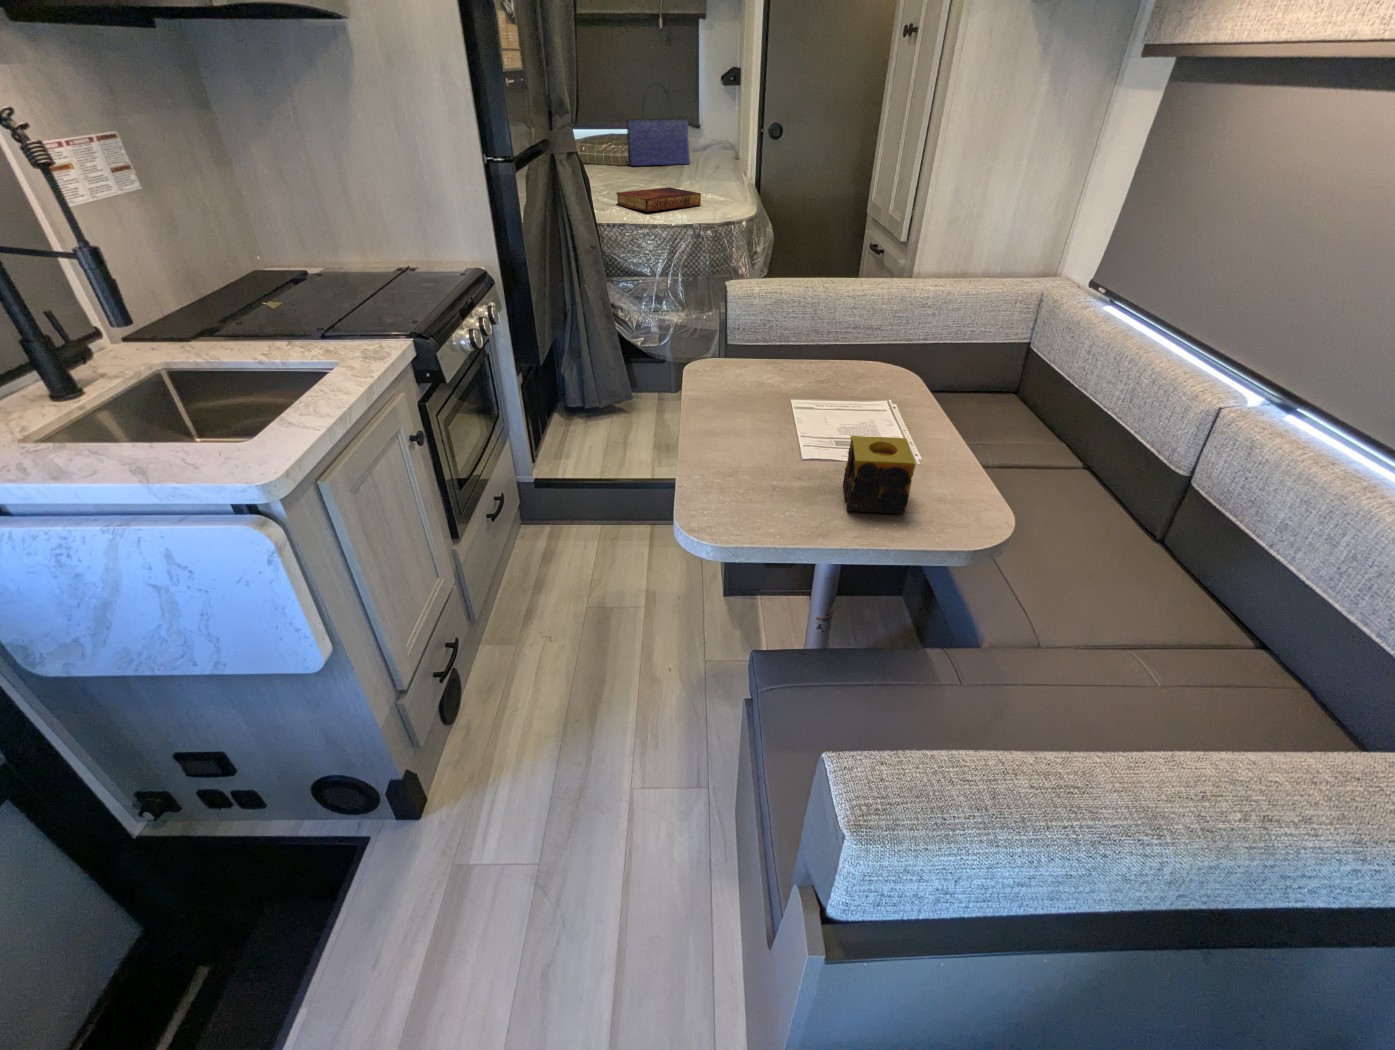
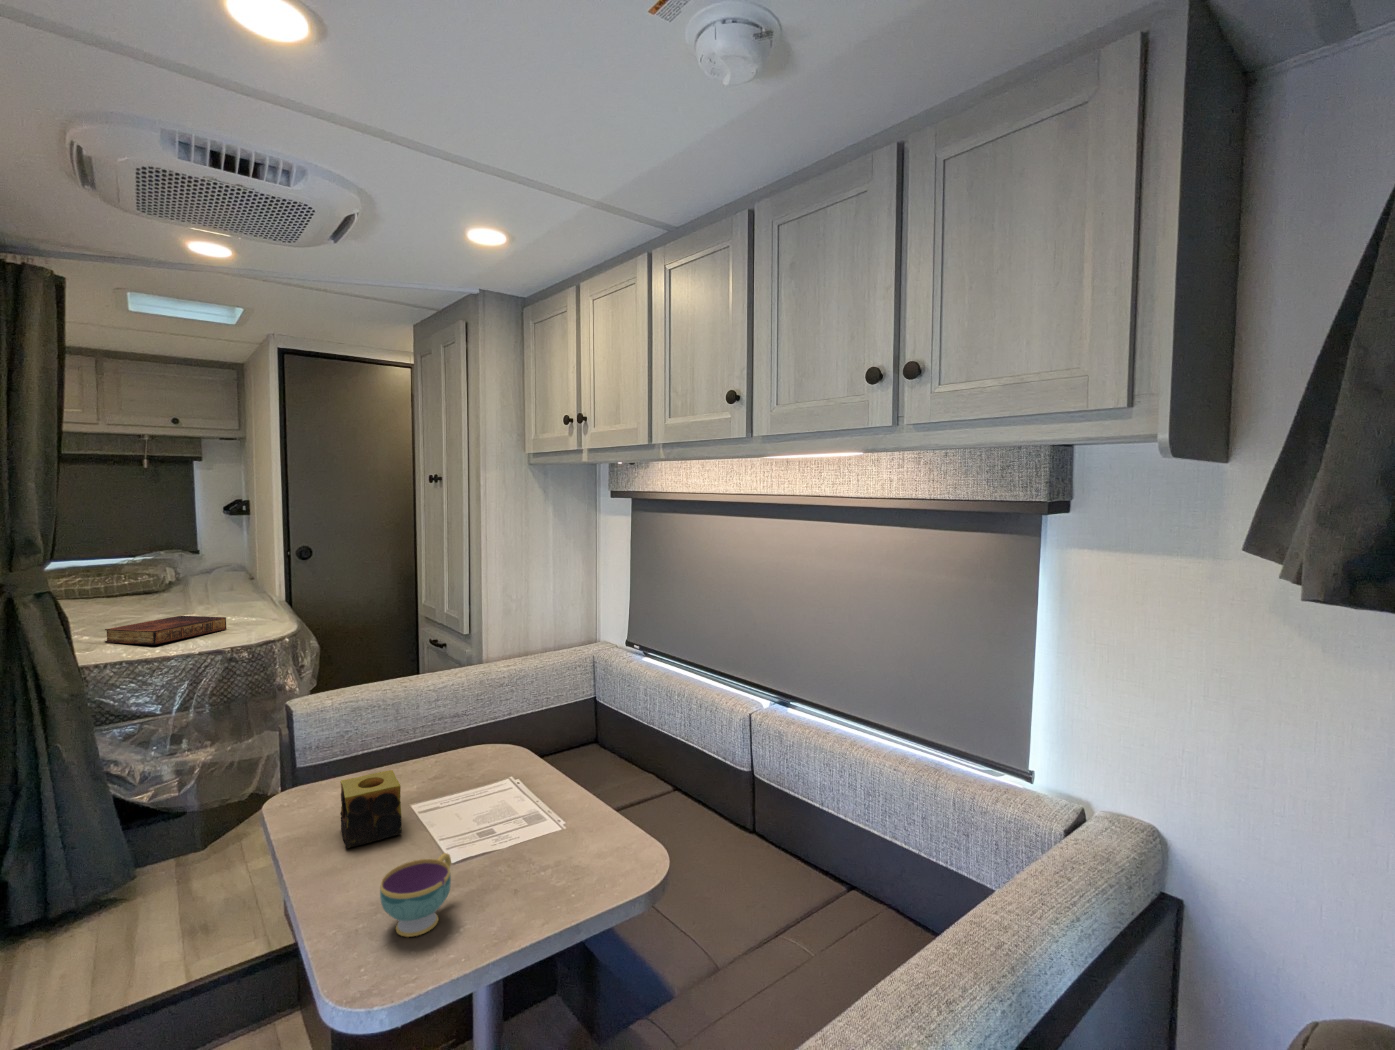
tote bag: present [627,83,692,166] -> none [106,517,196,598]
candle: present [843,436,916,513] -> present [340,770,402,848]
teacup: none [727,445,793,506] -> present [380,853,451,937]

